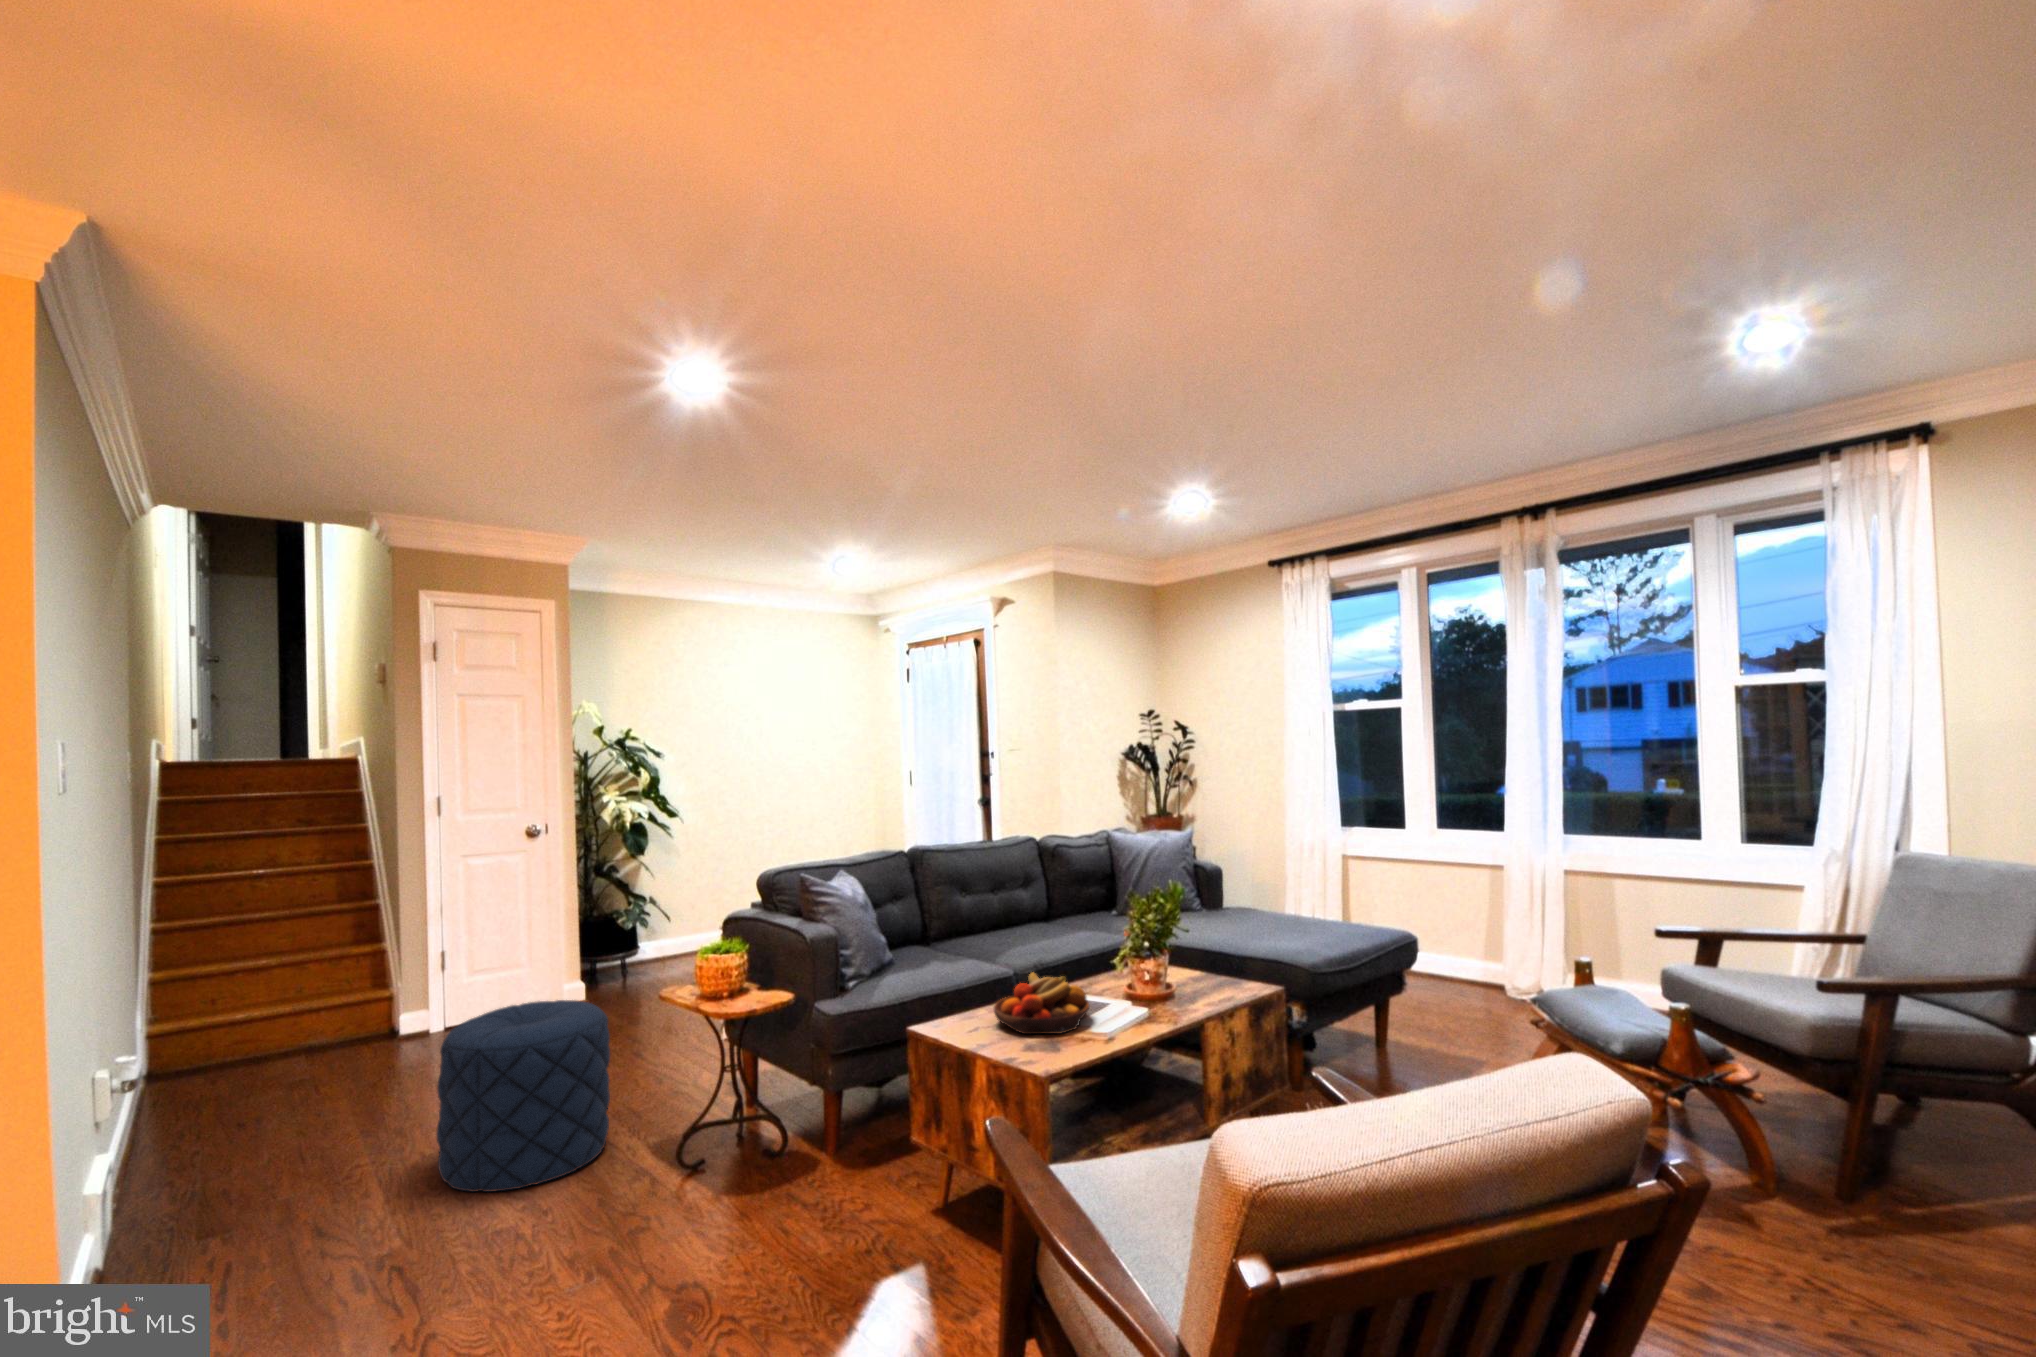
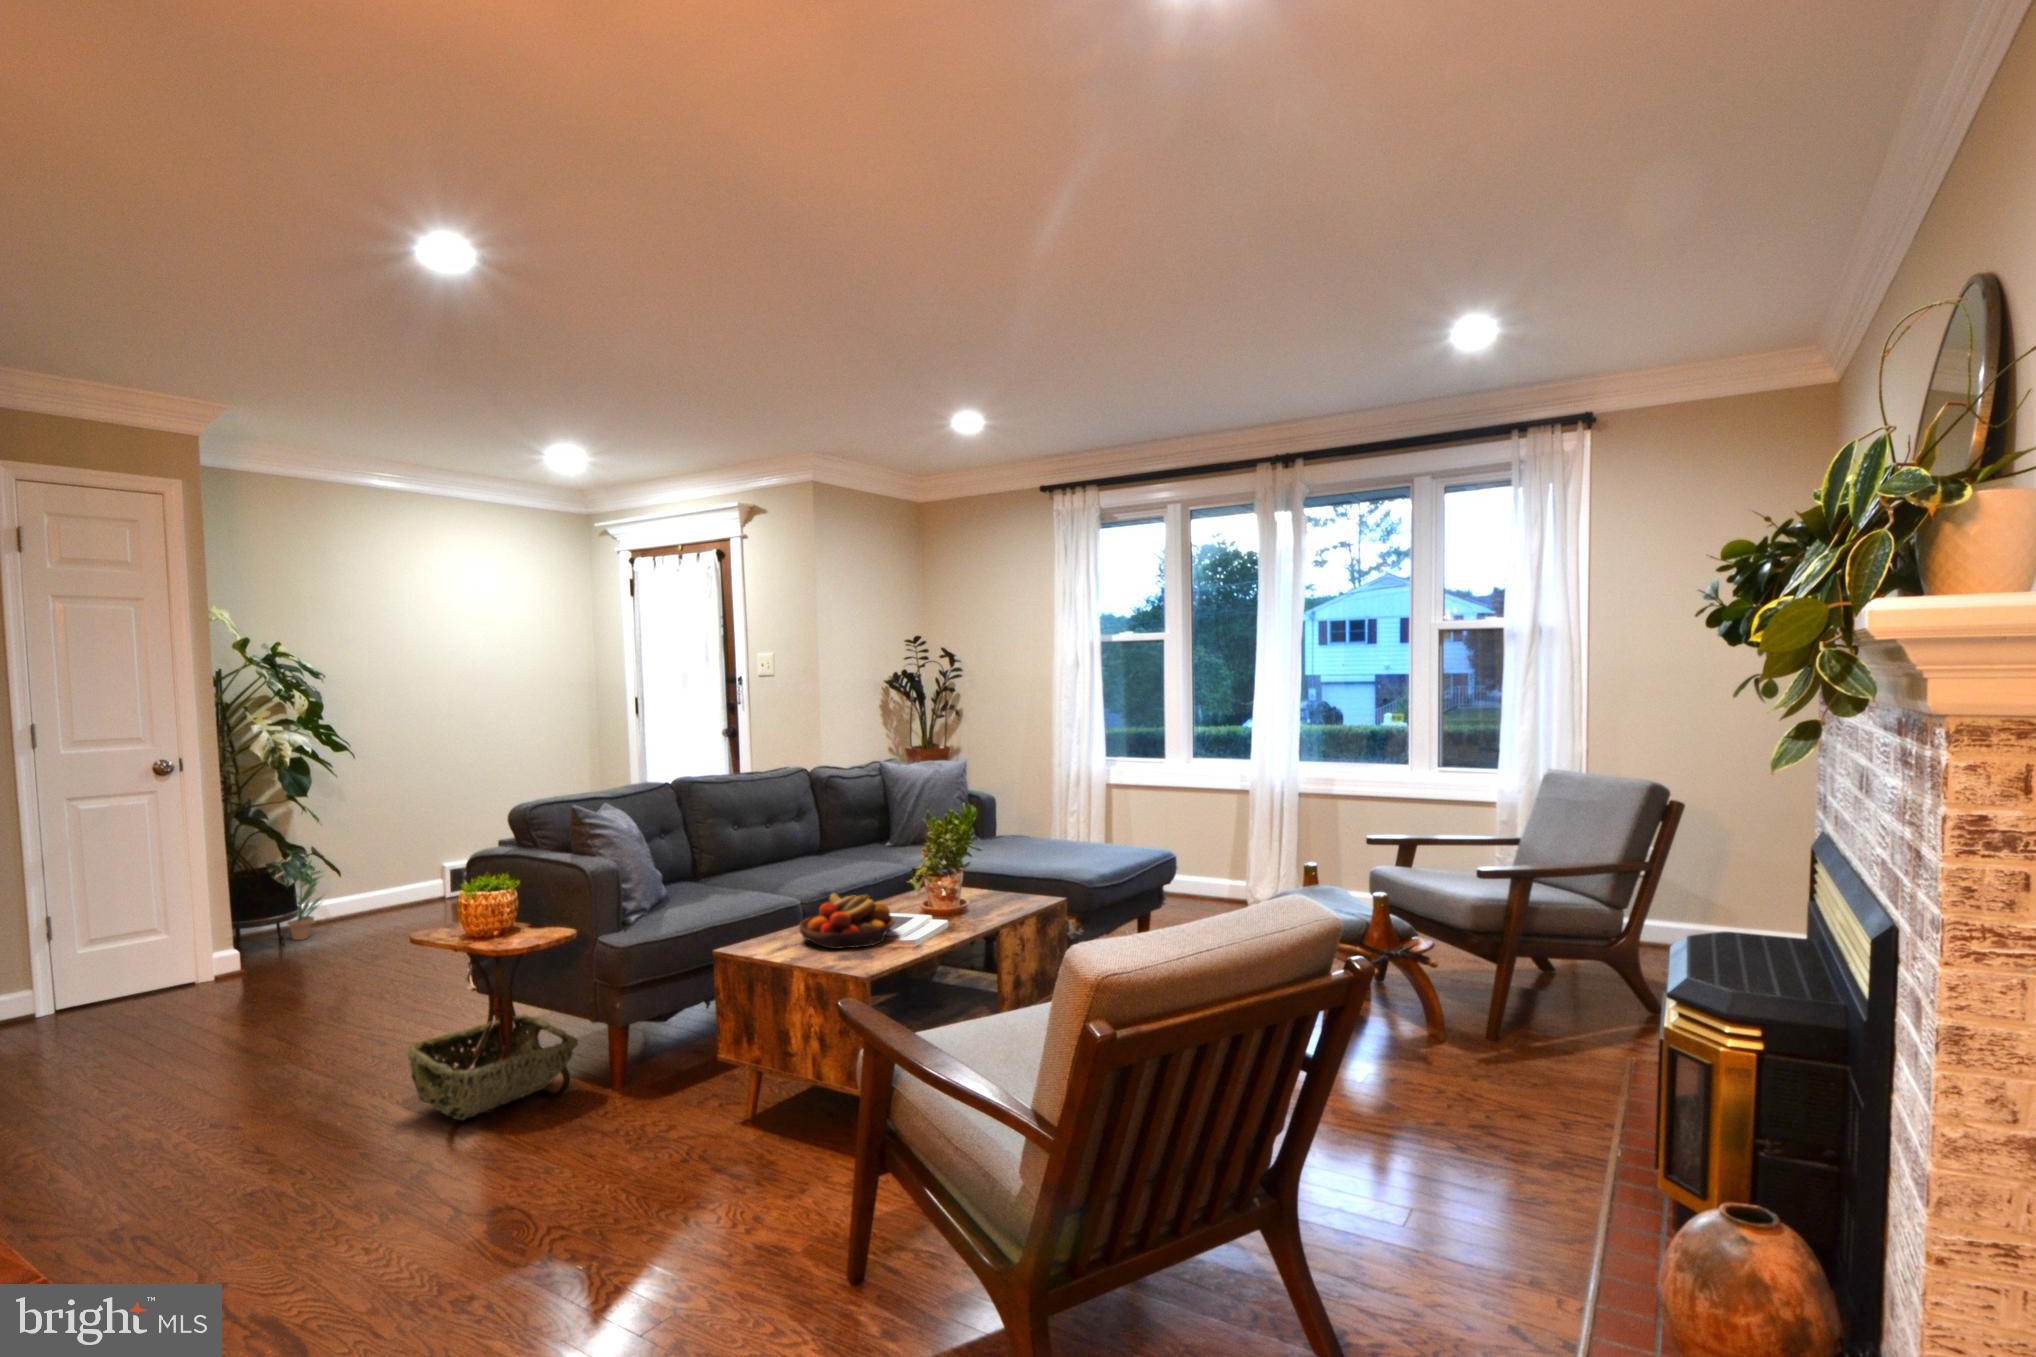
potted plant: none [616,907,658,976] -> present [287,861,322,940]
pouf: present [436,1000,610,1192] -> none [139,951,352,1161]
woven basket: none [644,1072,797,1176] -> present [407,1015,578,1120]

